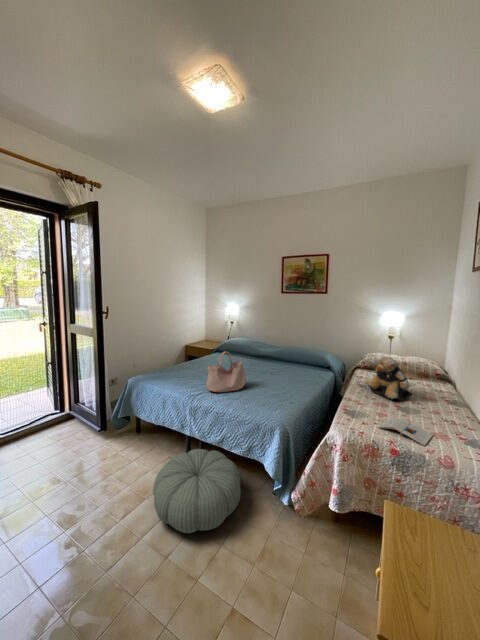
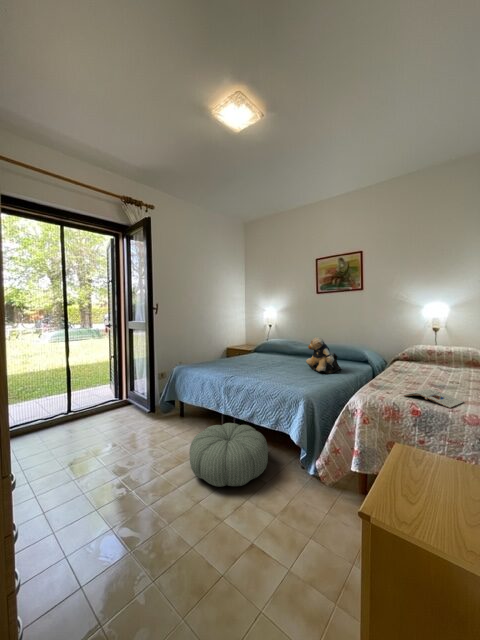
handbag: present [206,351,246,392] -> none [239,338,277,375]
teddy bear: present [365,356,412,401] -> present [306,338,341,374]

